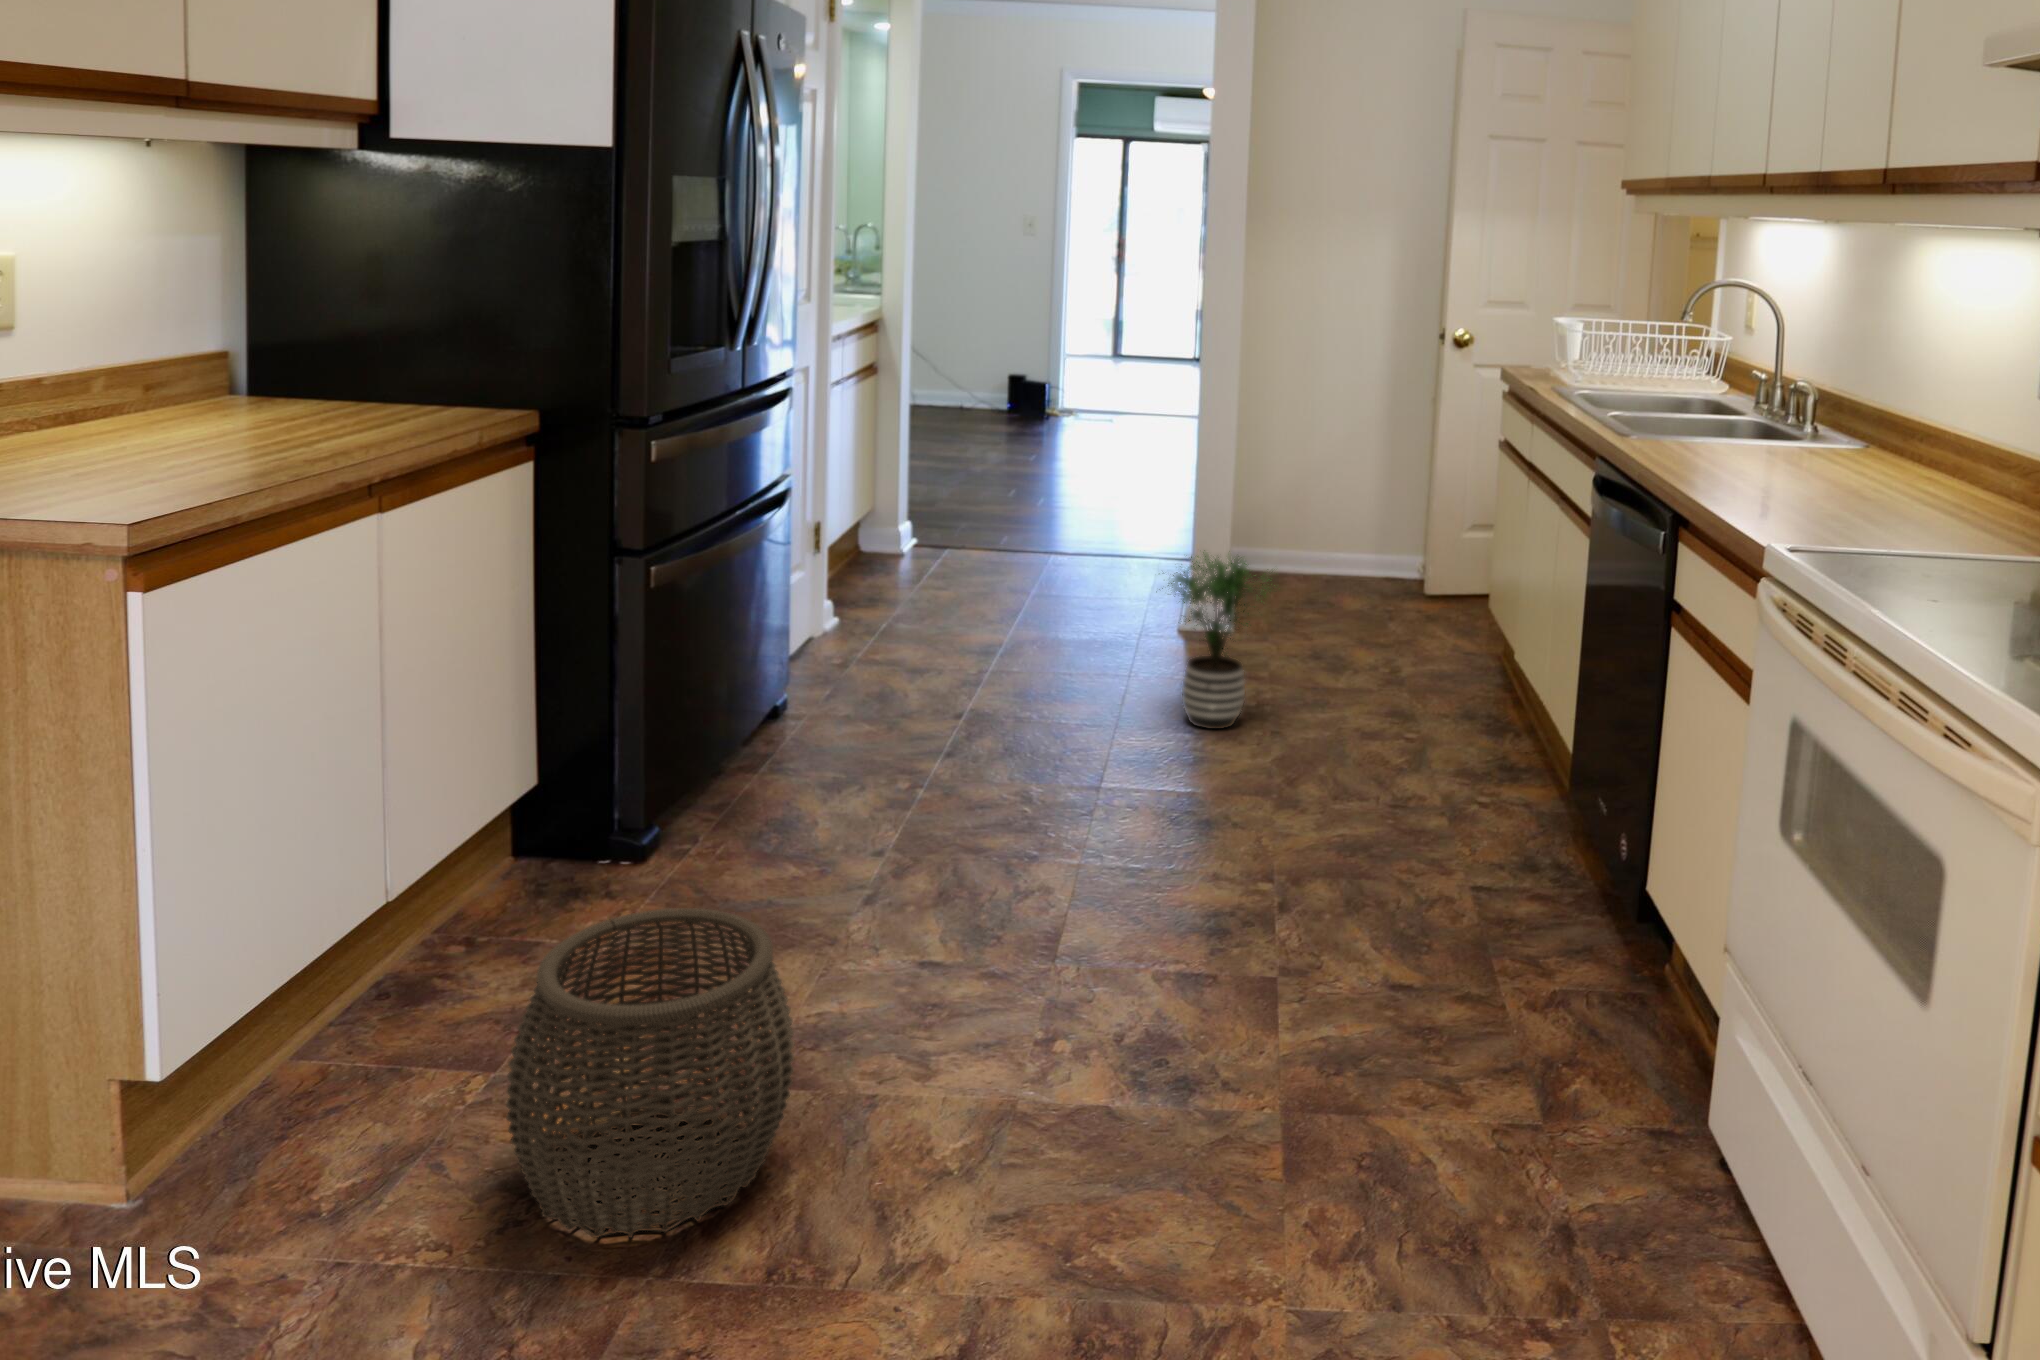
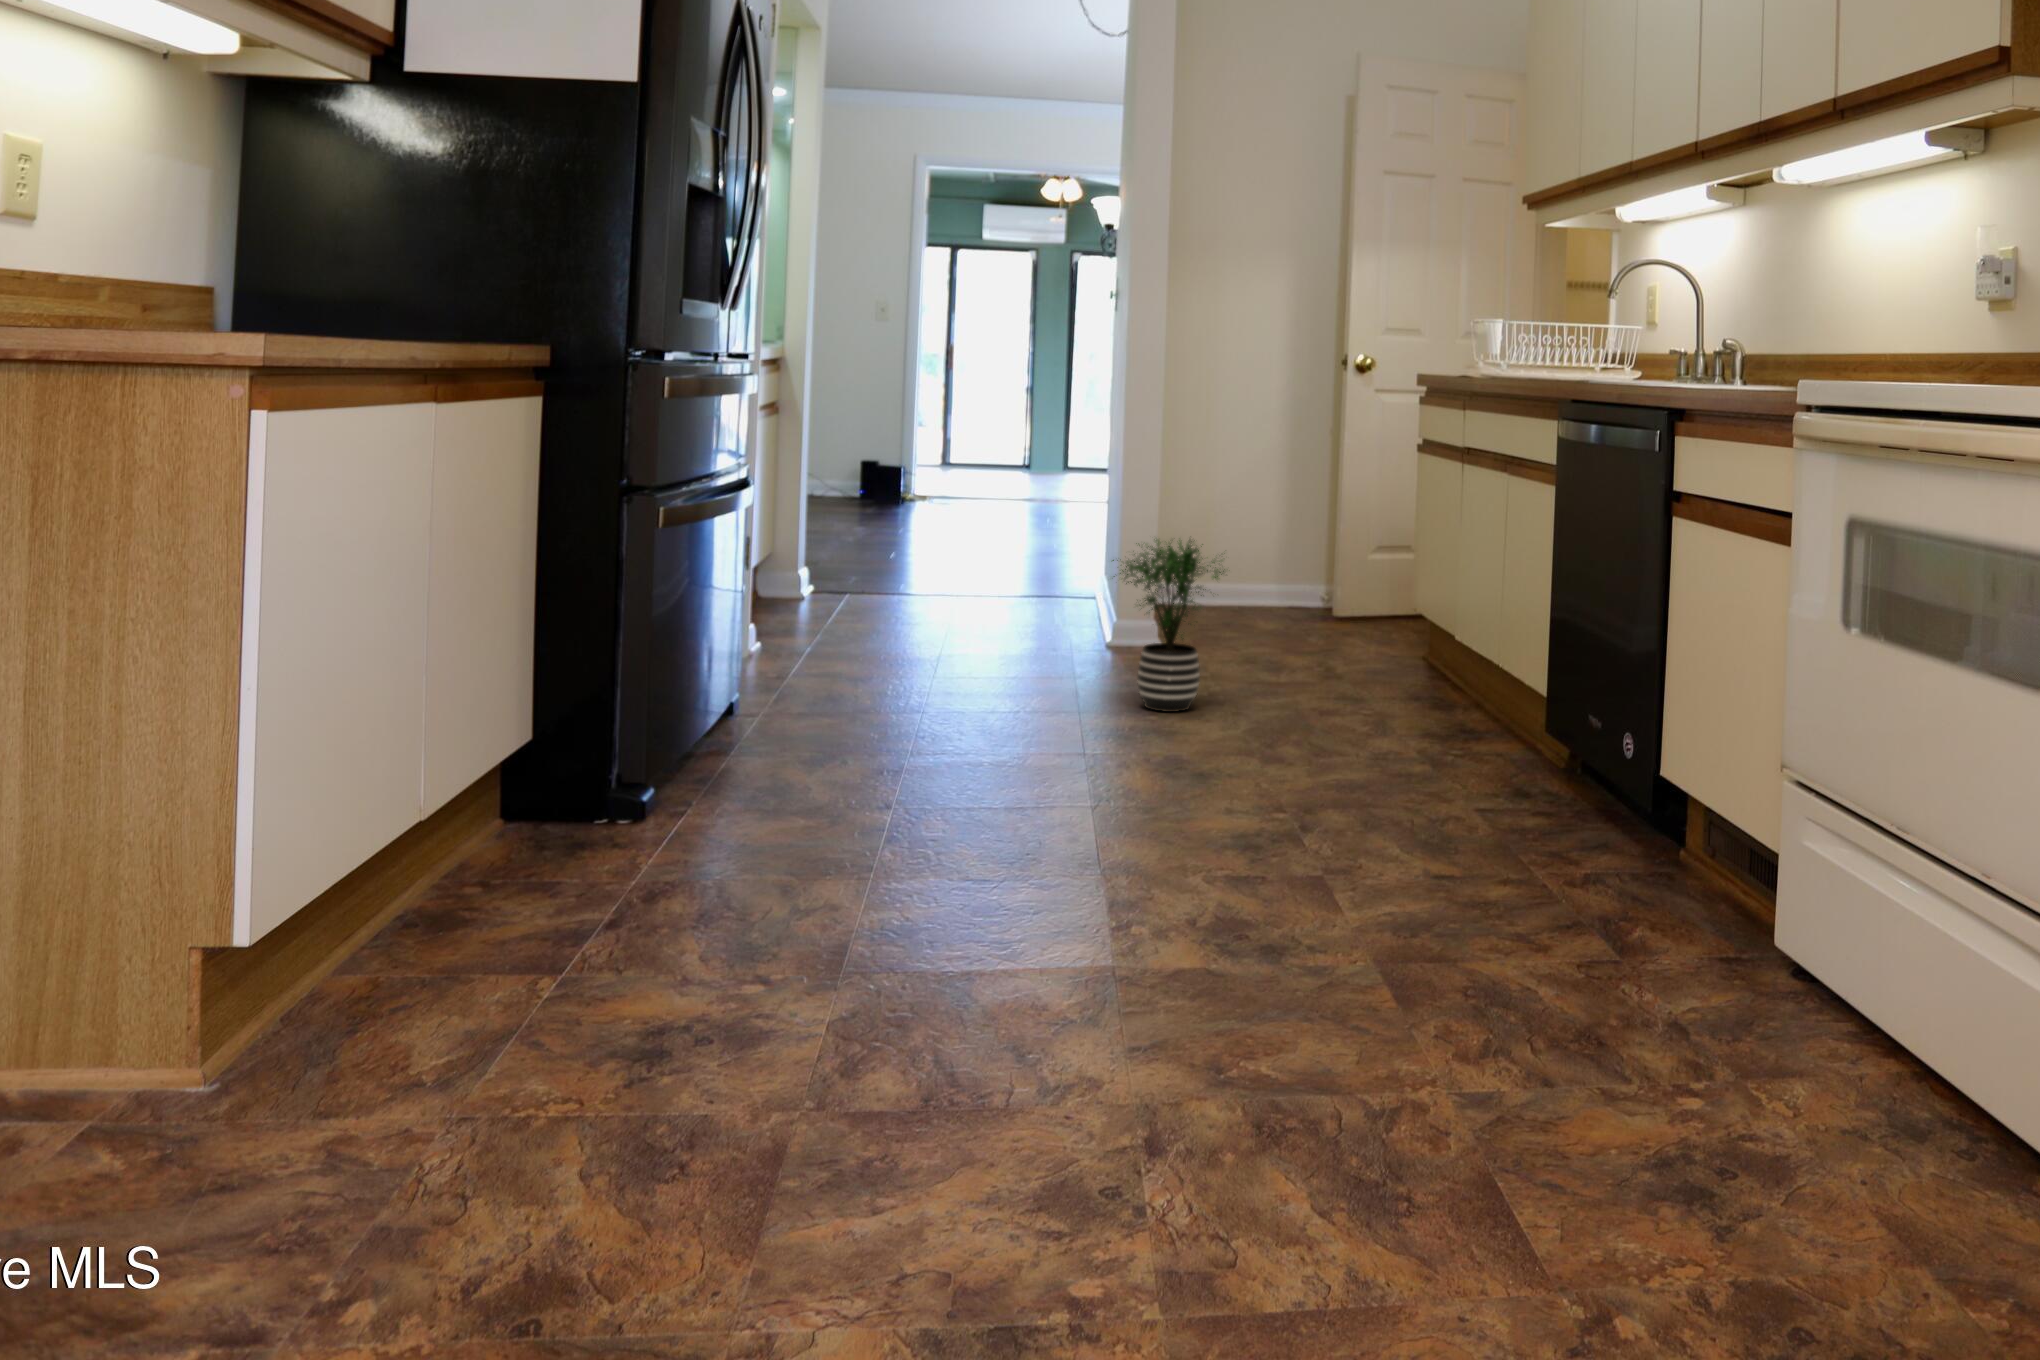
woven basket: present [506,908,795,1238] -> none [619,772,908,1081]

